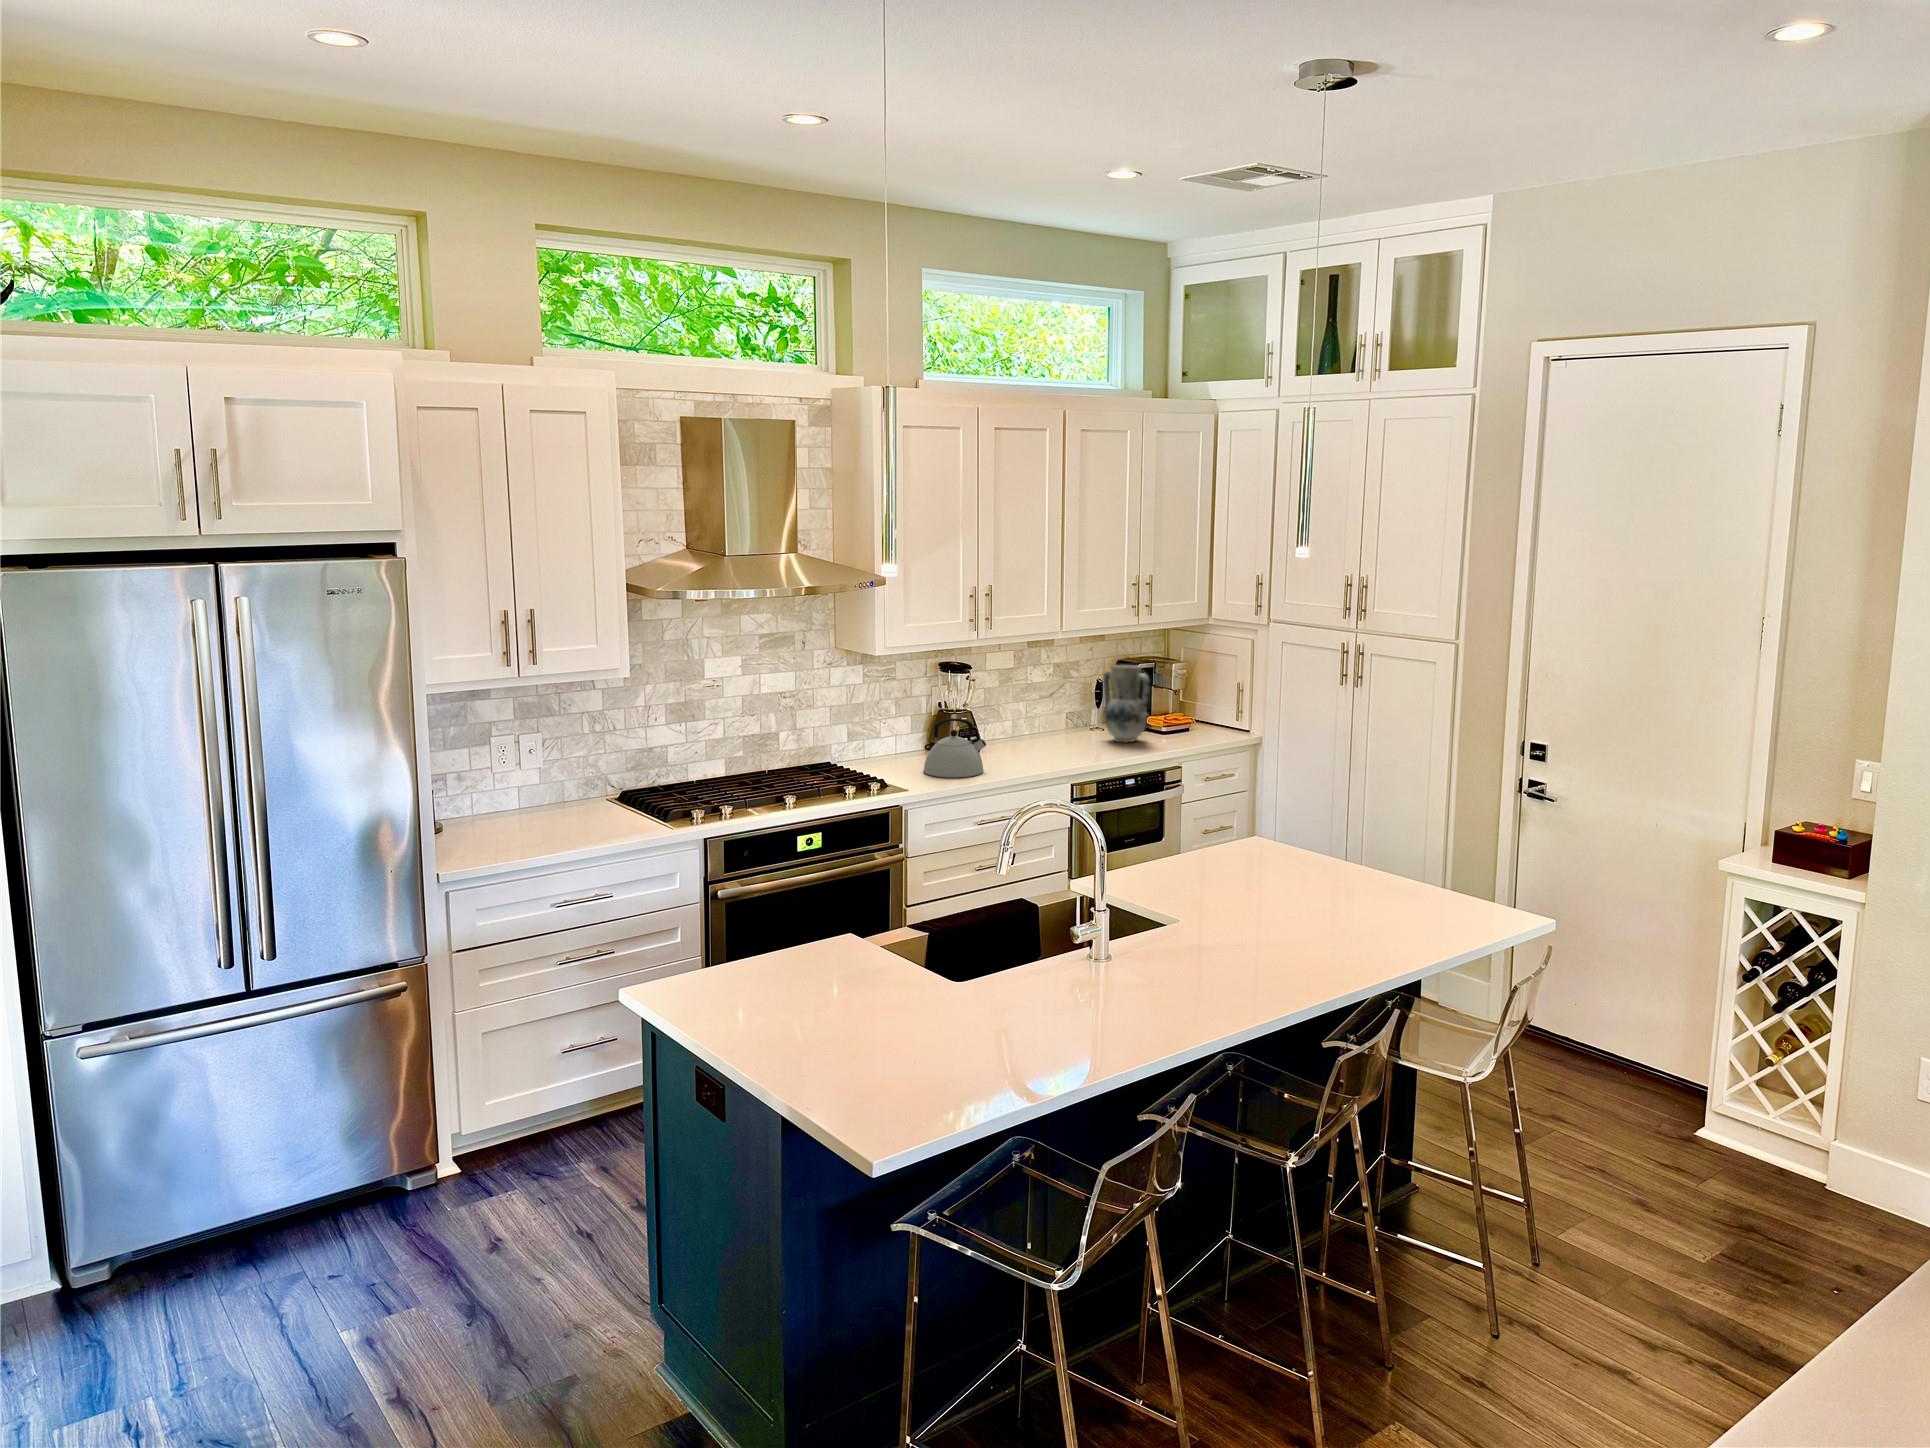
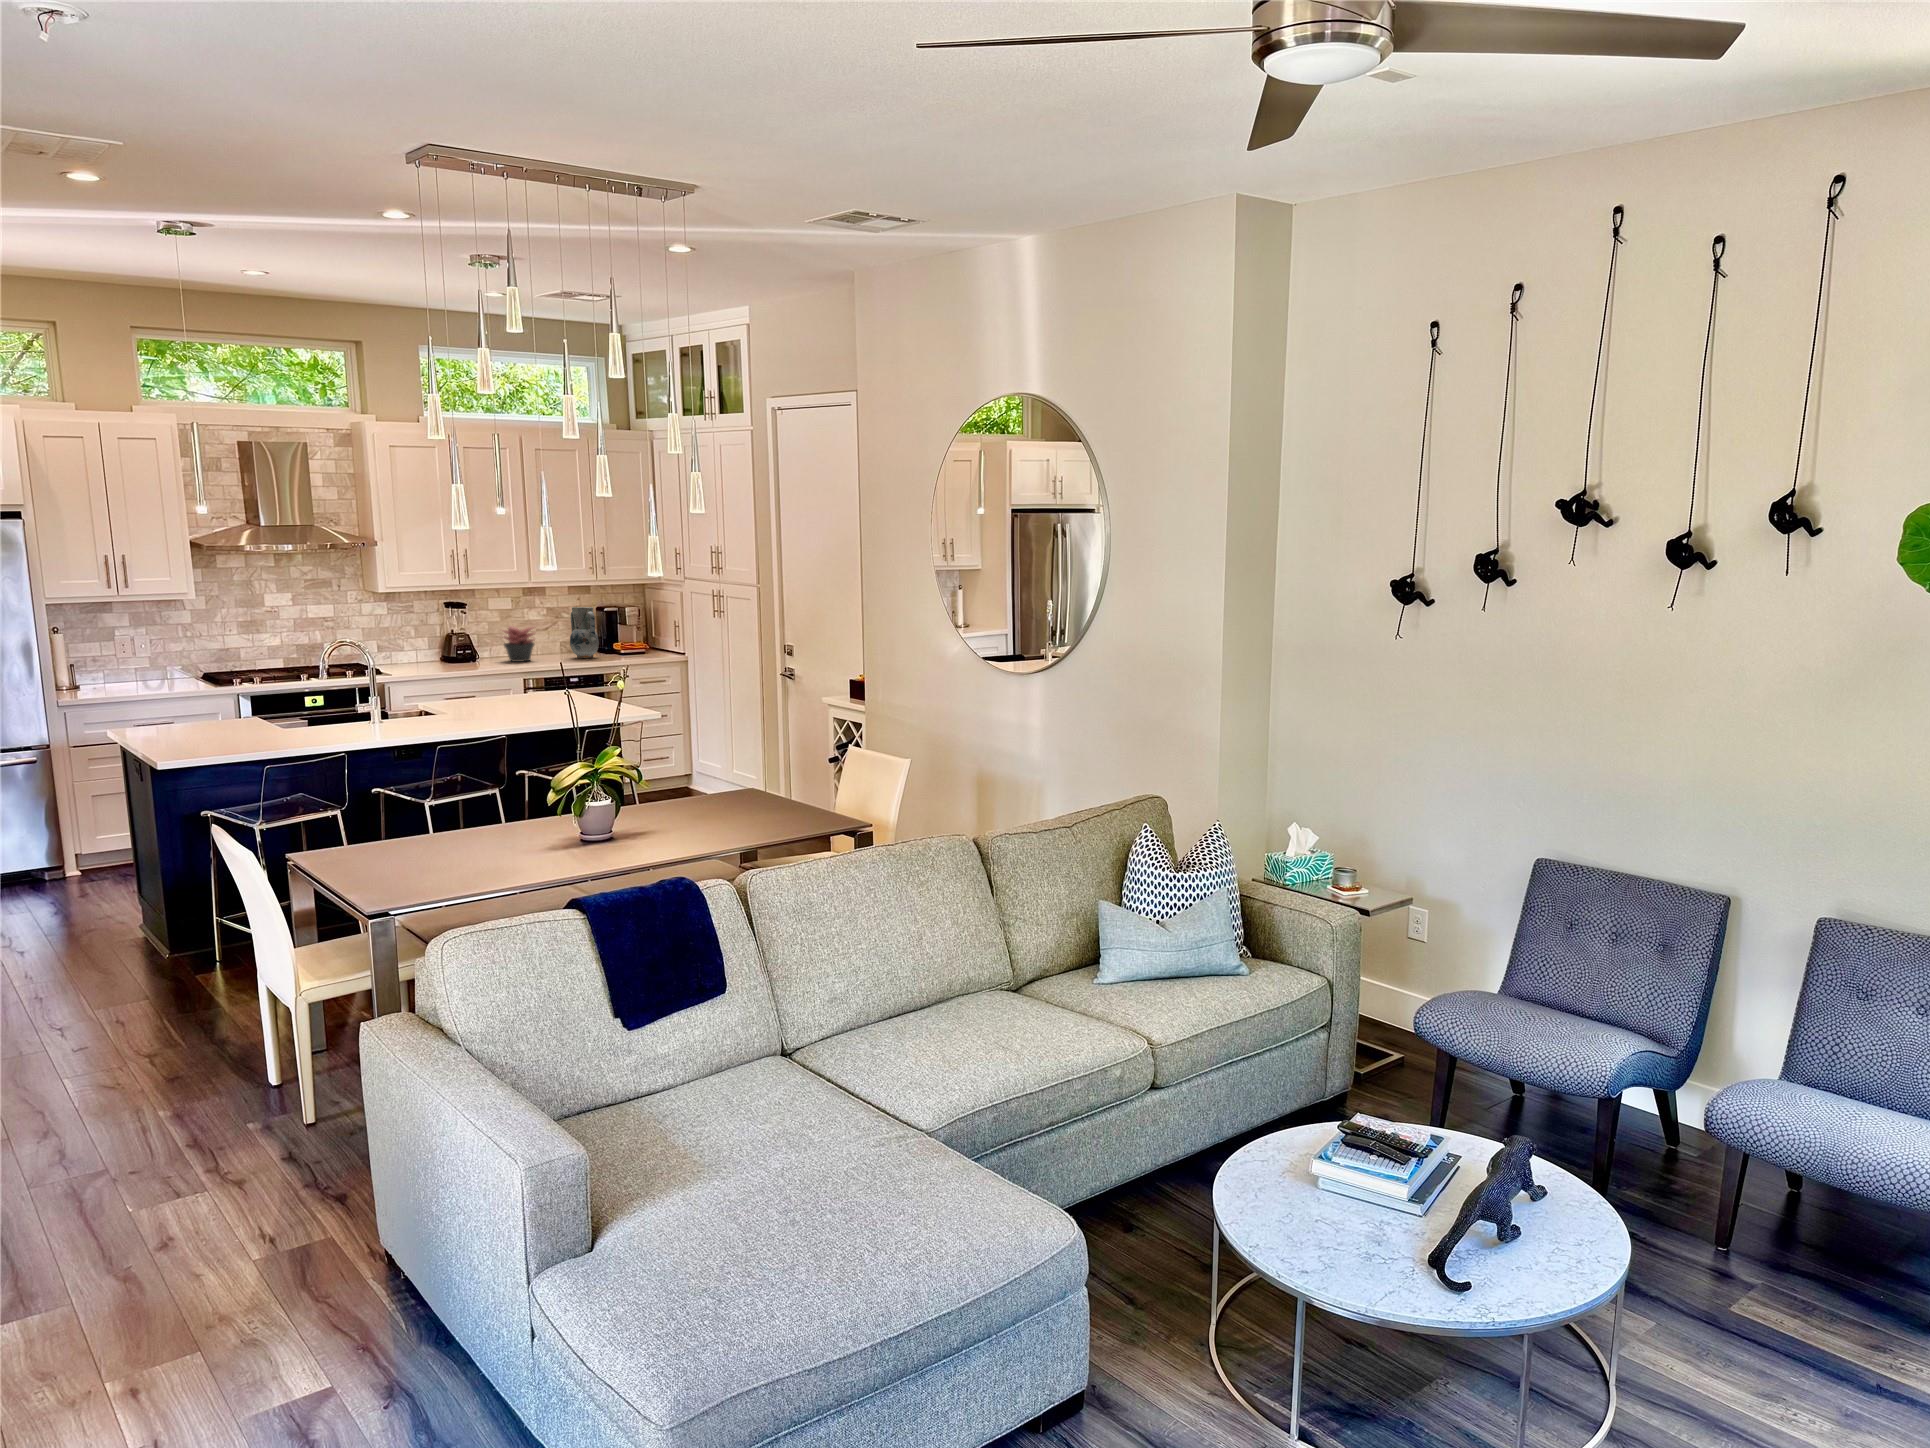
succulent plant: none [1020,695,1071,753] -> present [503,626,535,662]
kettle: present [924,719,986,778] -> none [416,634,457,670]

